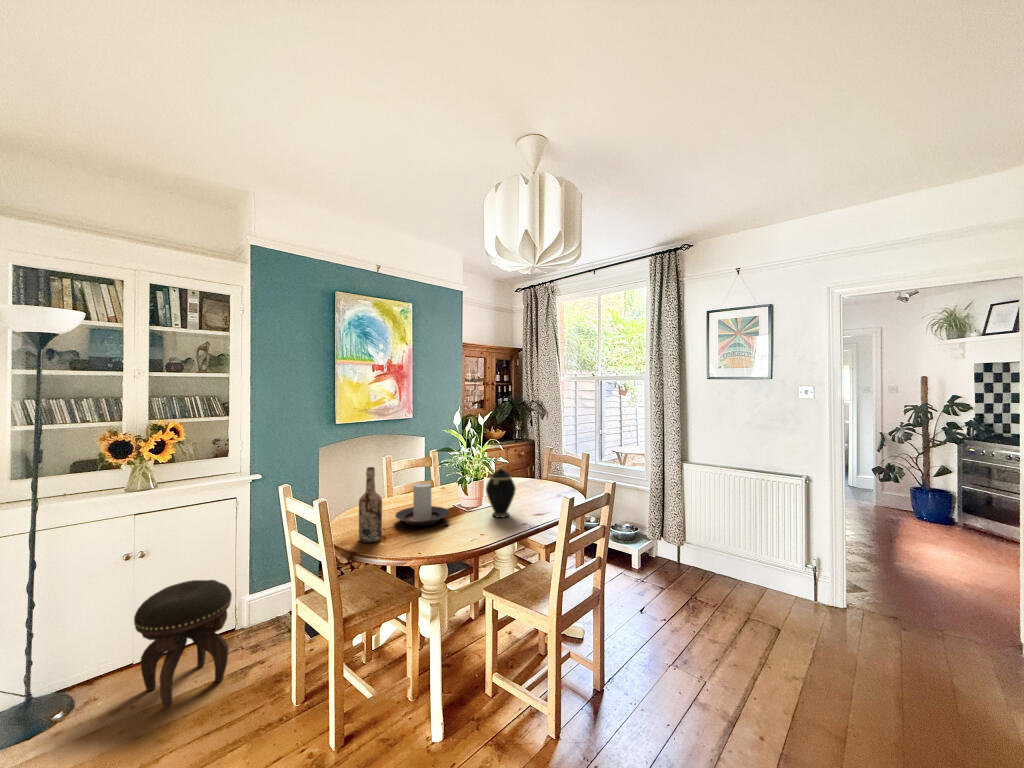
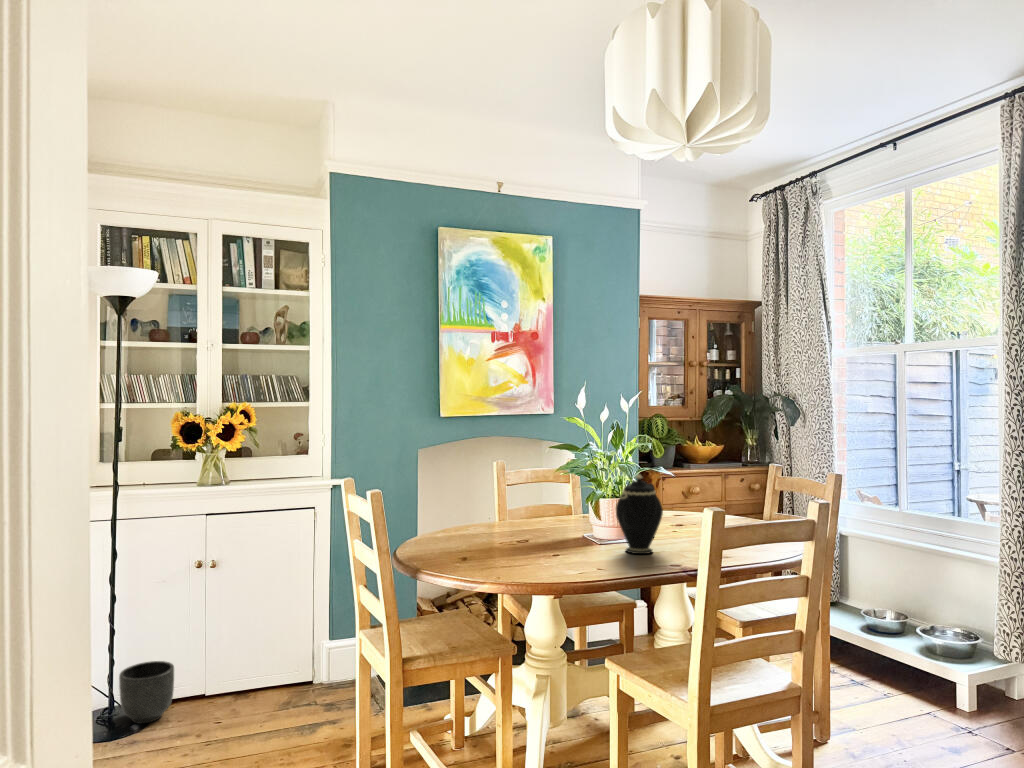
wine bottle: present [359,467,382,543] -> none [424,460,454,562]
candle holder: present [395,483,449,526] -> none [481,490,558,552]
footstool: present [134,580,232,709] -> none [198,600,299,744]
planter: none [41,647,103,711] -> present [119,661,174,724]

